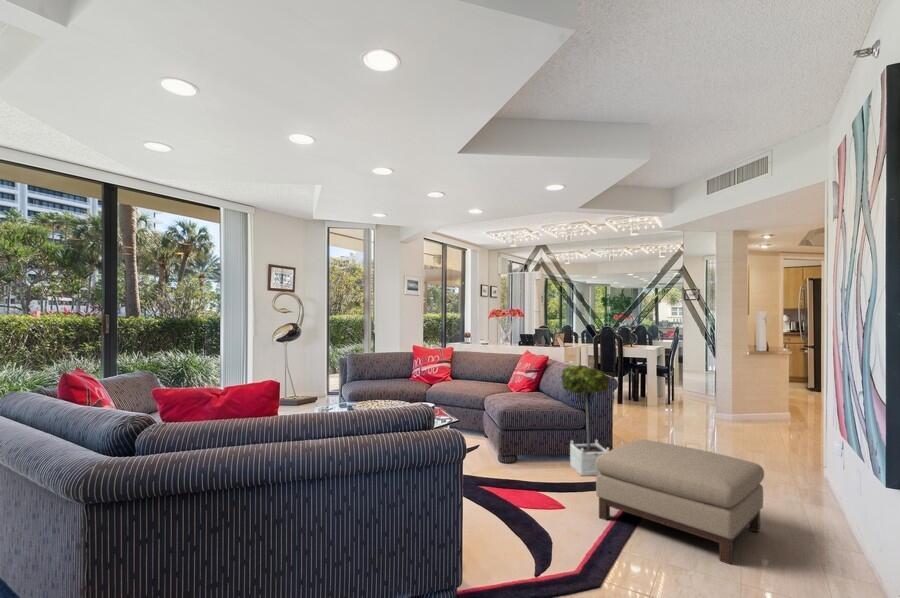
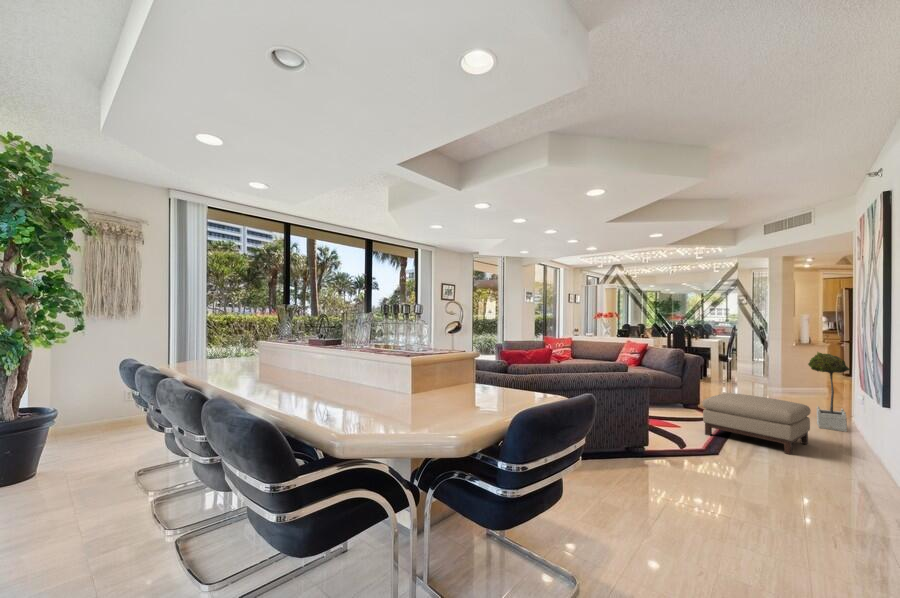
potted tree: present [562,365,609,476] -> present [808,352,851,432]

